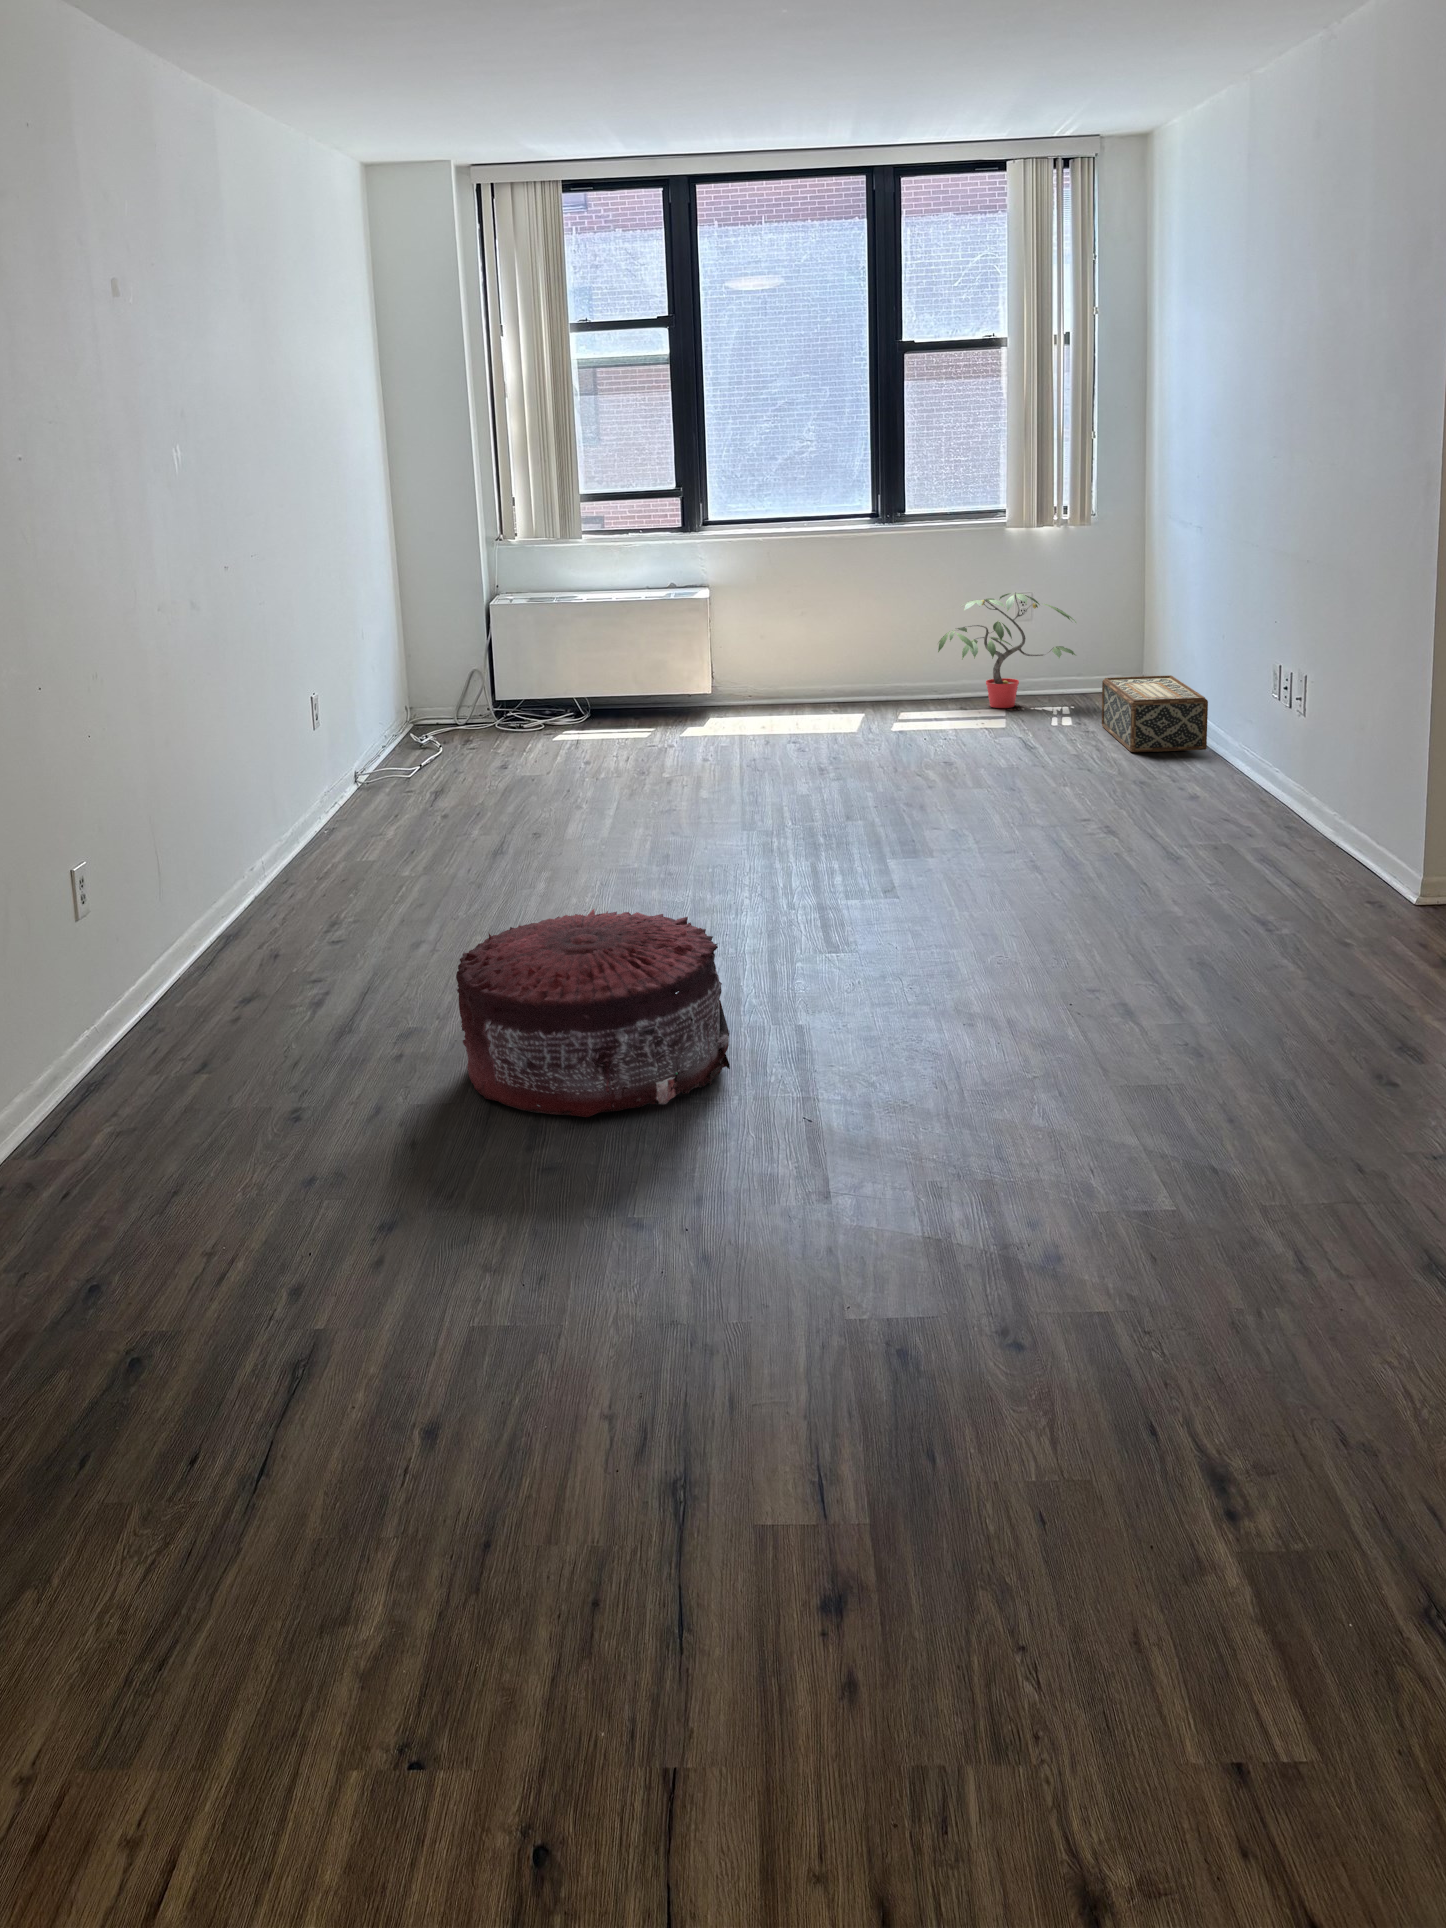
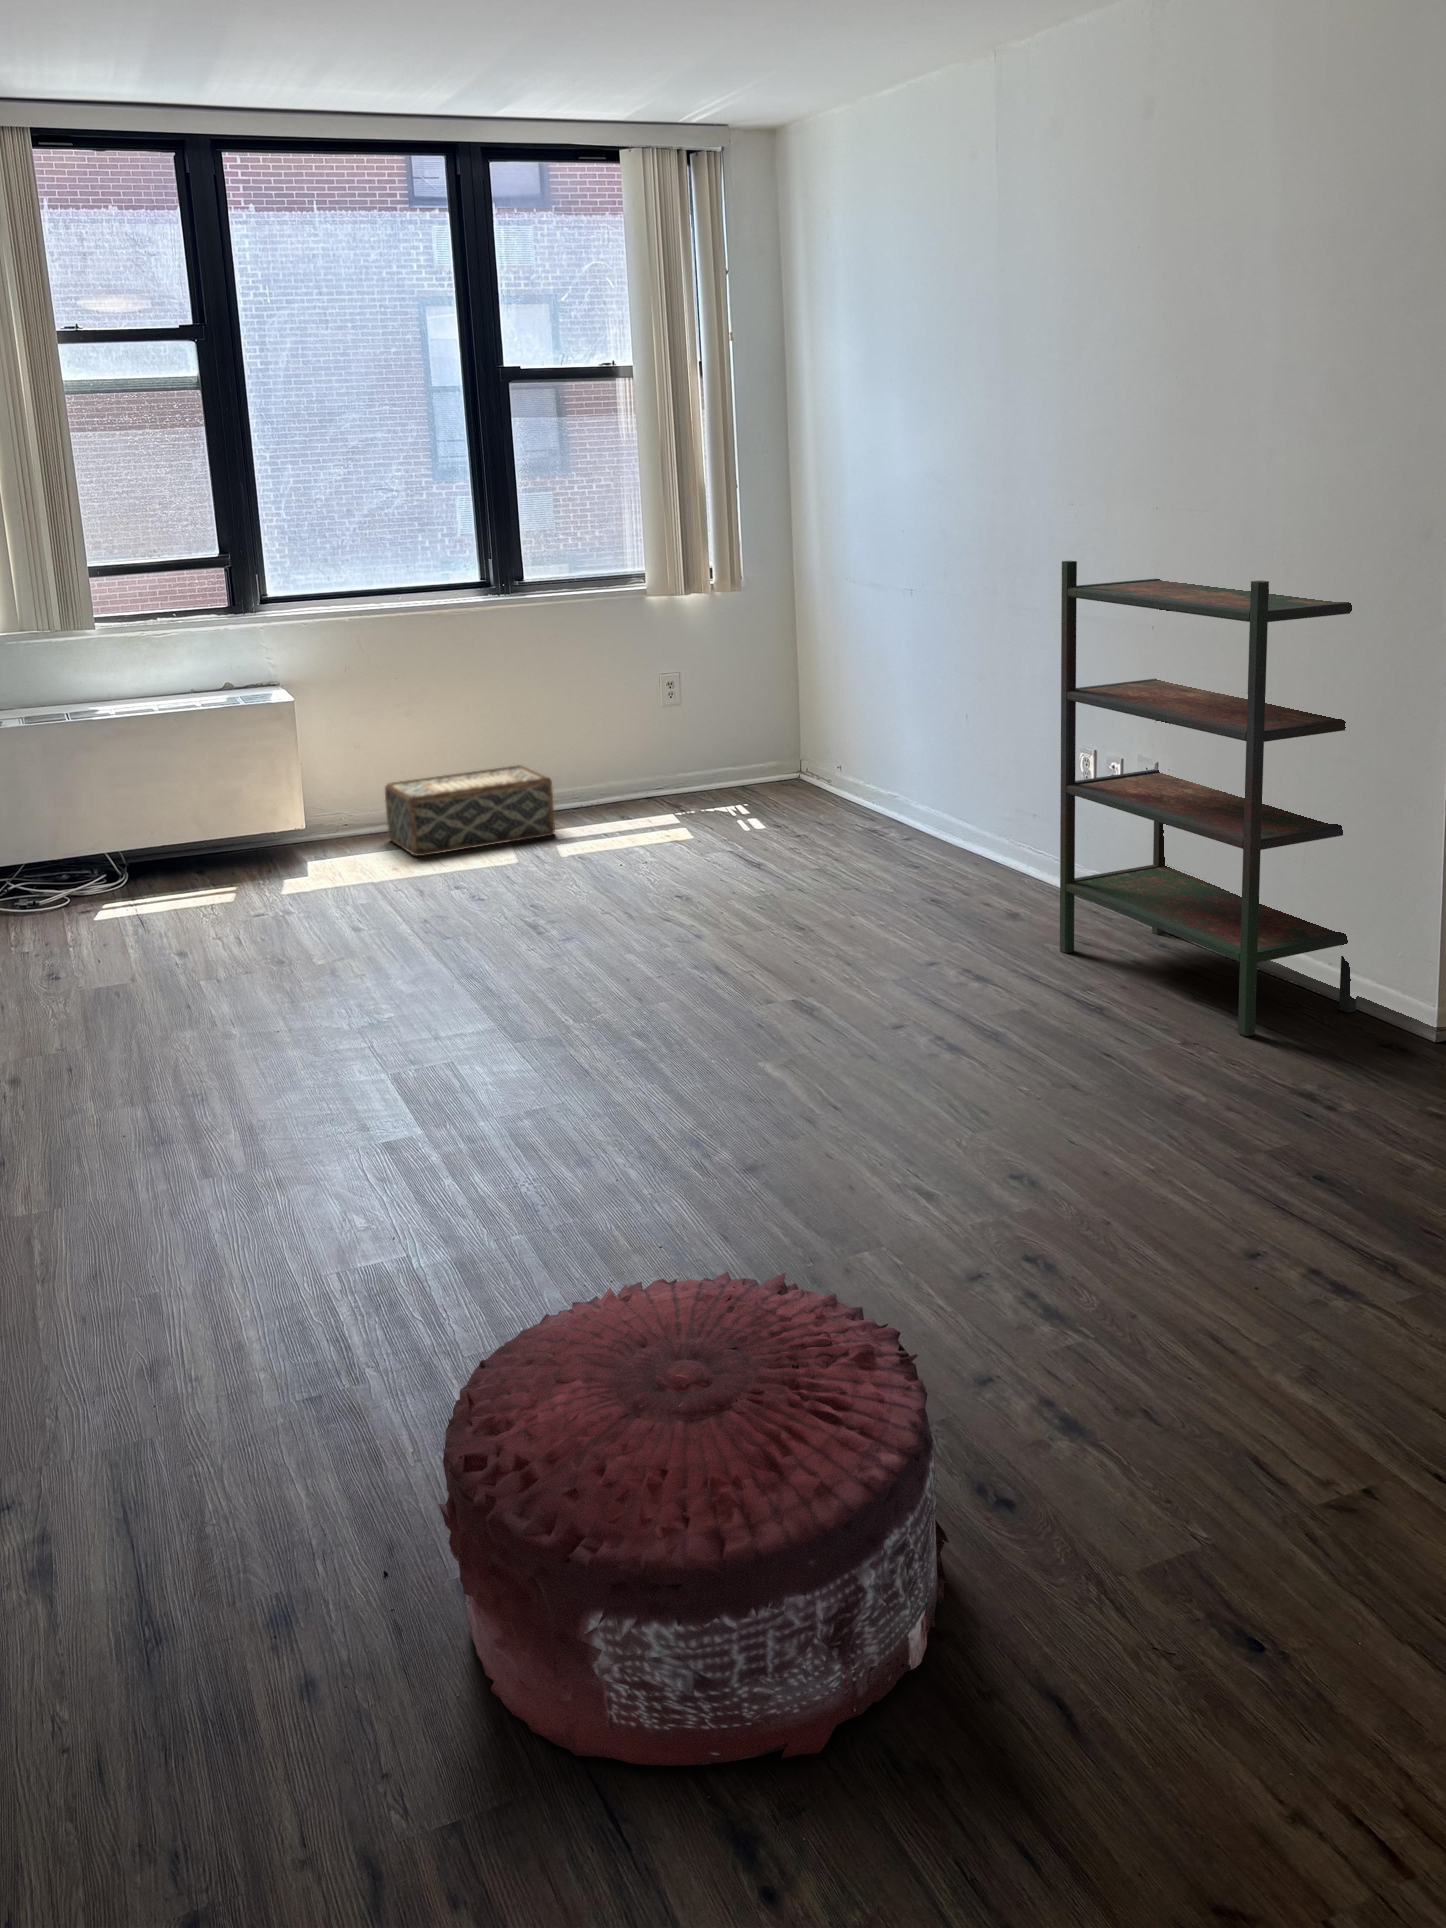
bookshelf: none [1196,504,1405,894] -> present [1060,561,1356,1036]
potted plant: present [938,593,1075,708] -> none [577,672,748,813]
woven basket: present [1102,675,1208,752] -> present [385,765,555,857]

